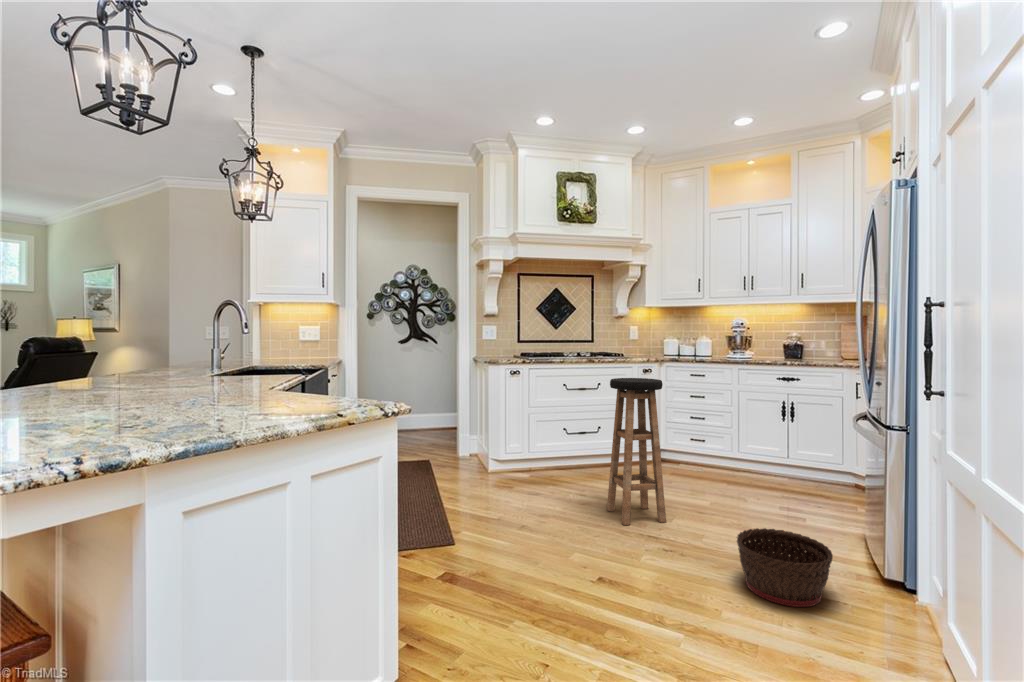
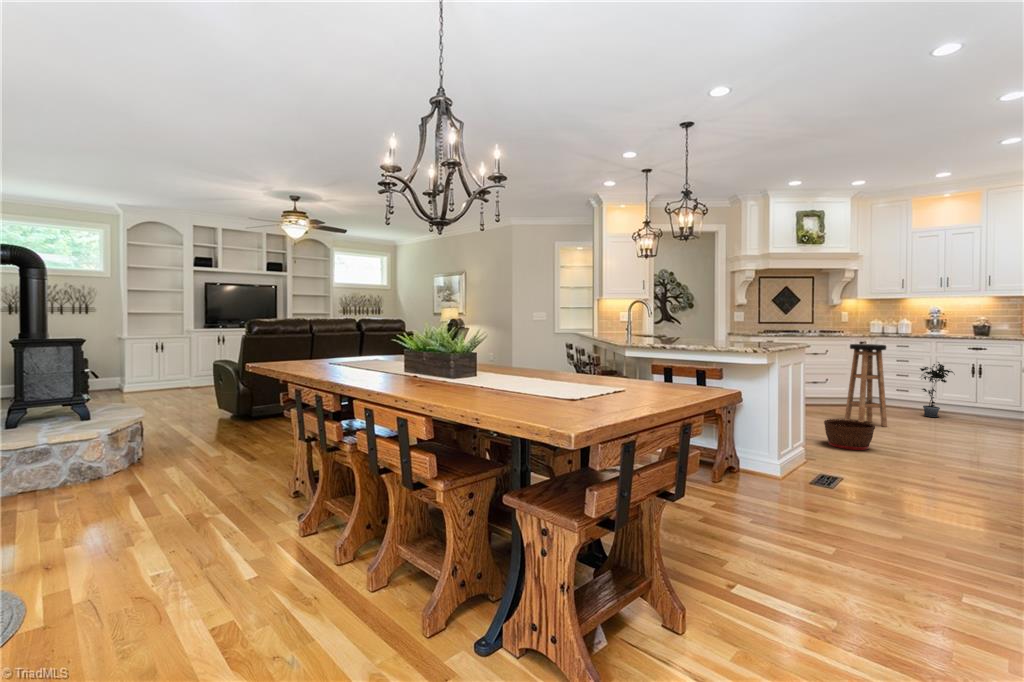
potted plant: none [717,400,762,486] -> present [920,362,955,417]
basket: present [737,528,833,607] -> present [824,419,875,450]

